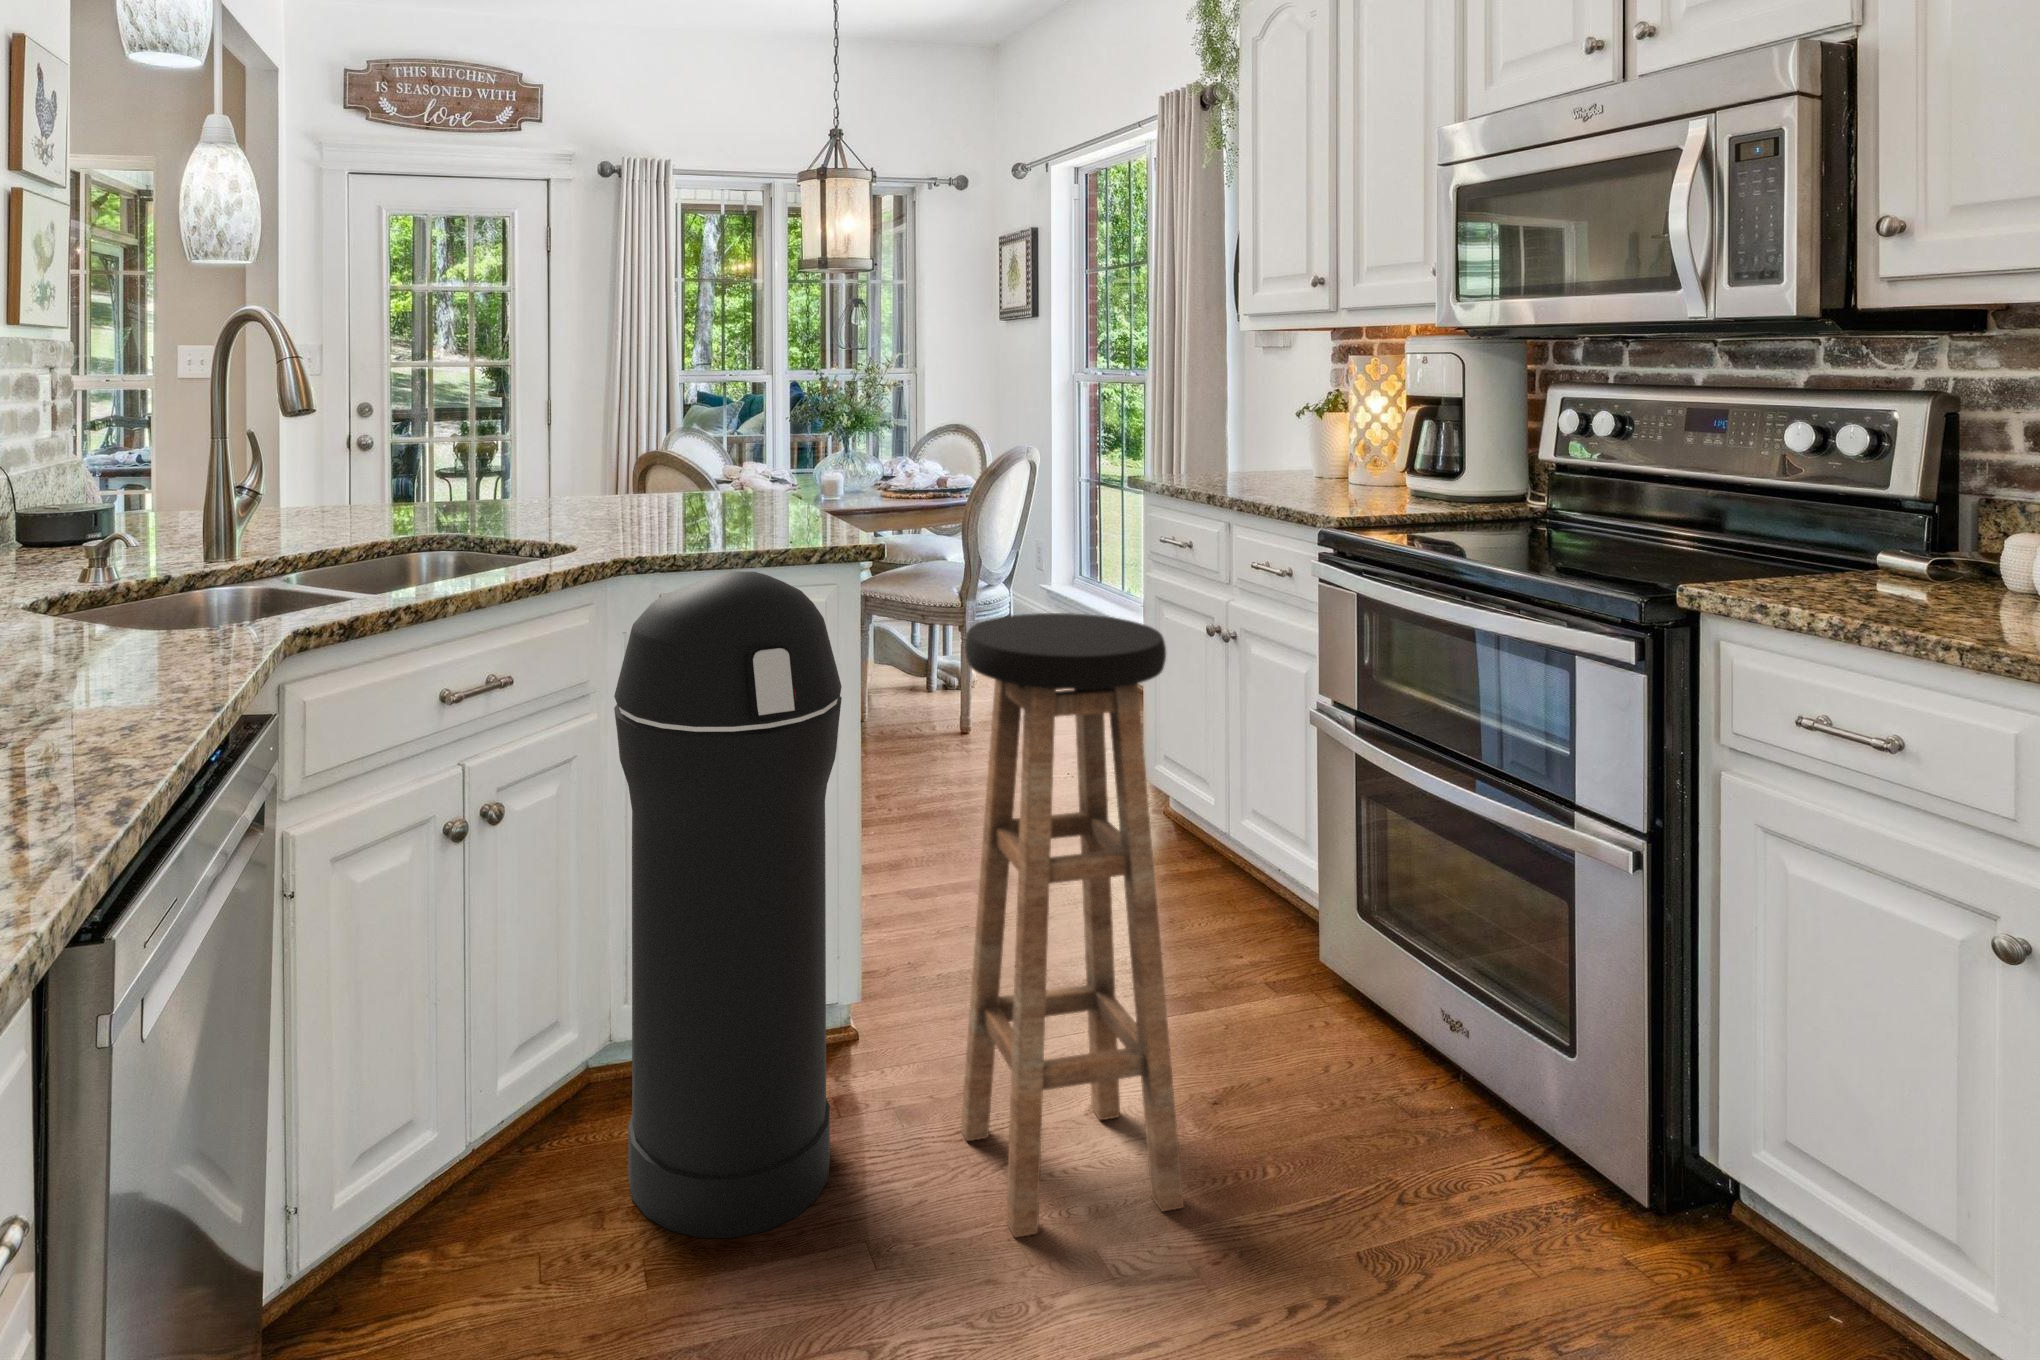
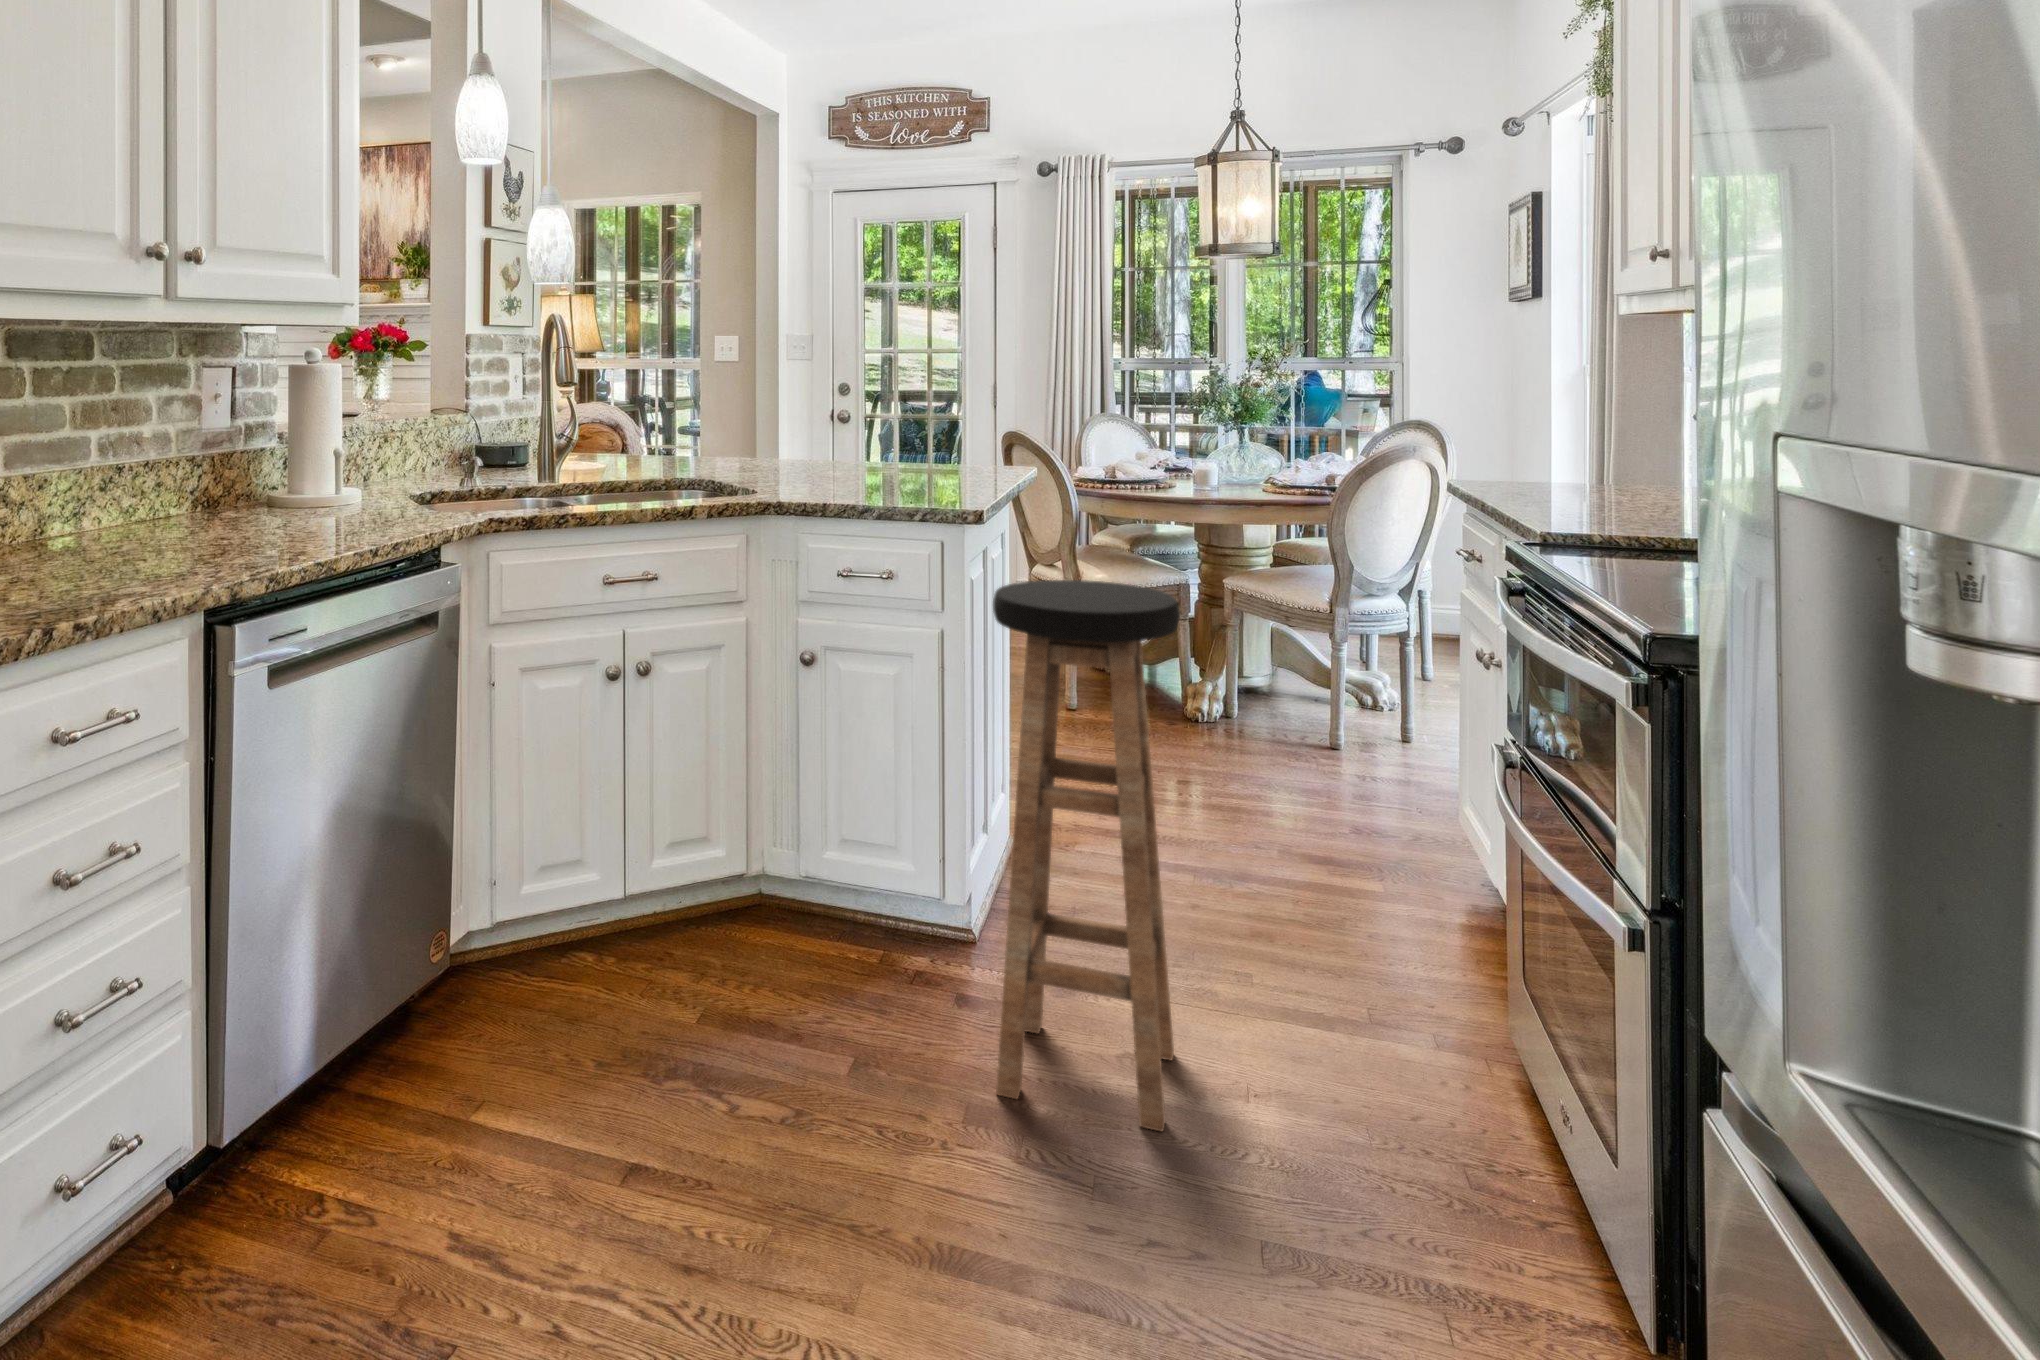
trash can: present [614,571,842,1238] -> none [737,516,915,1025]

